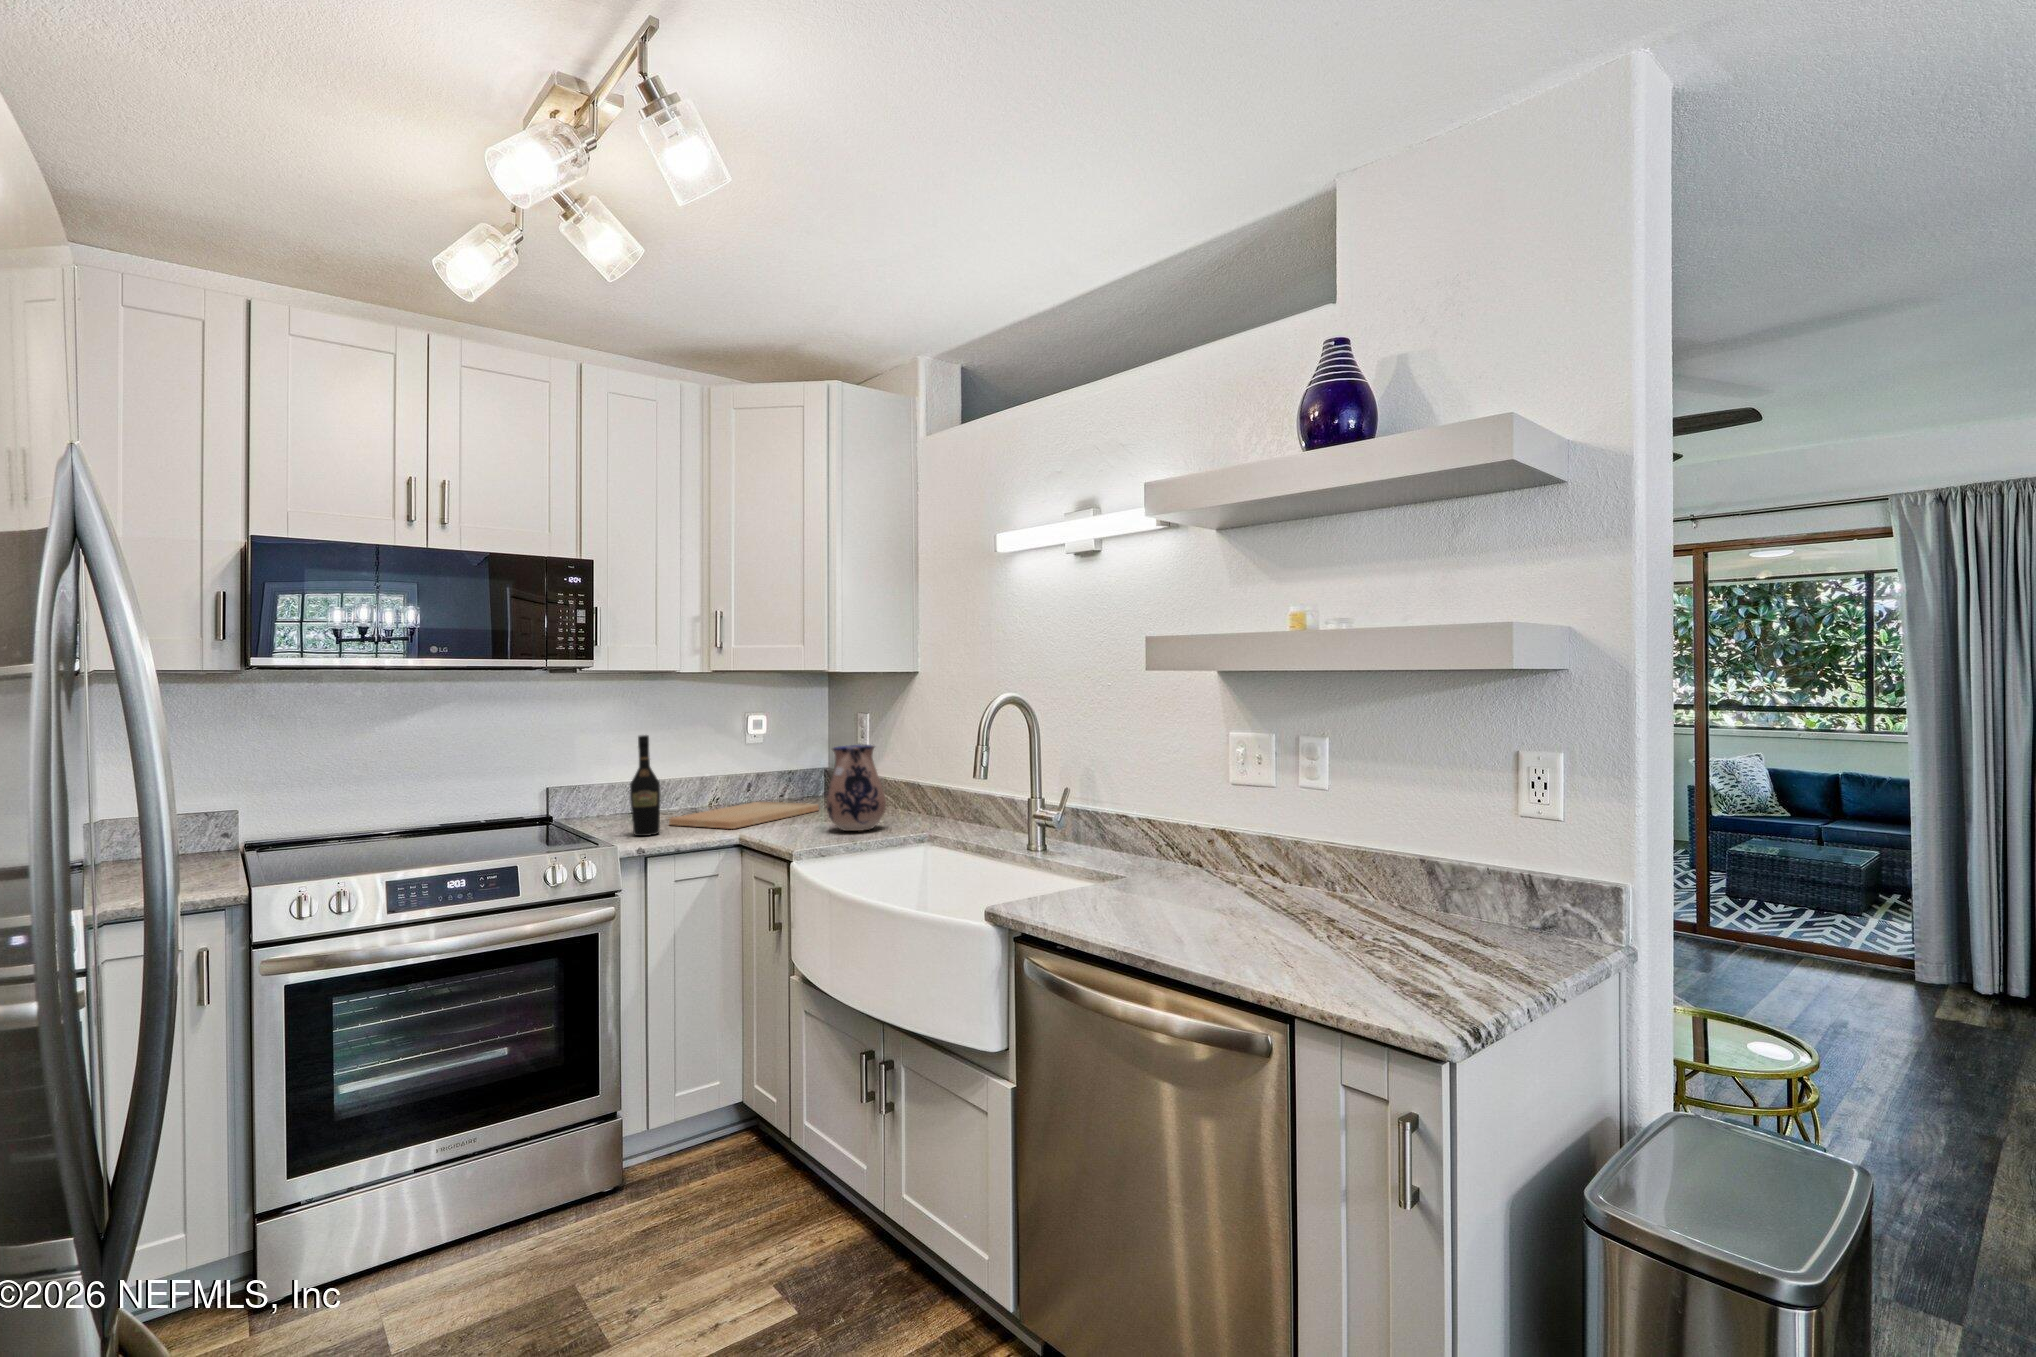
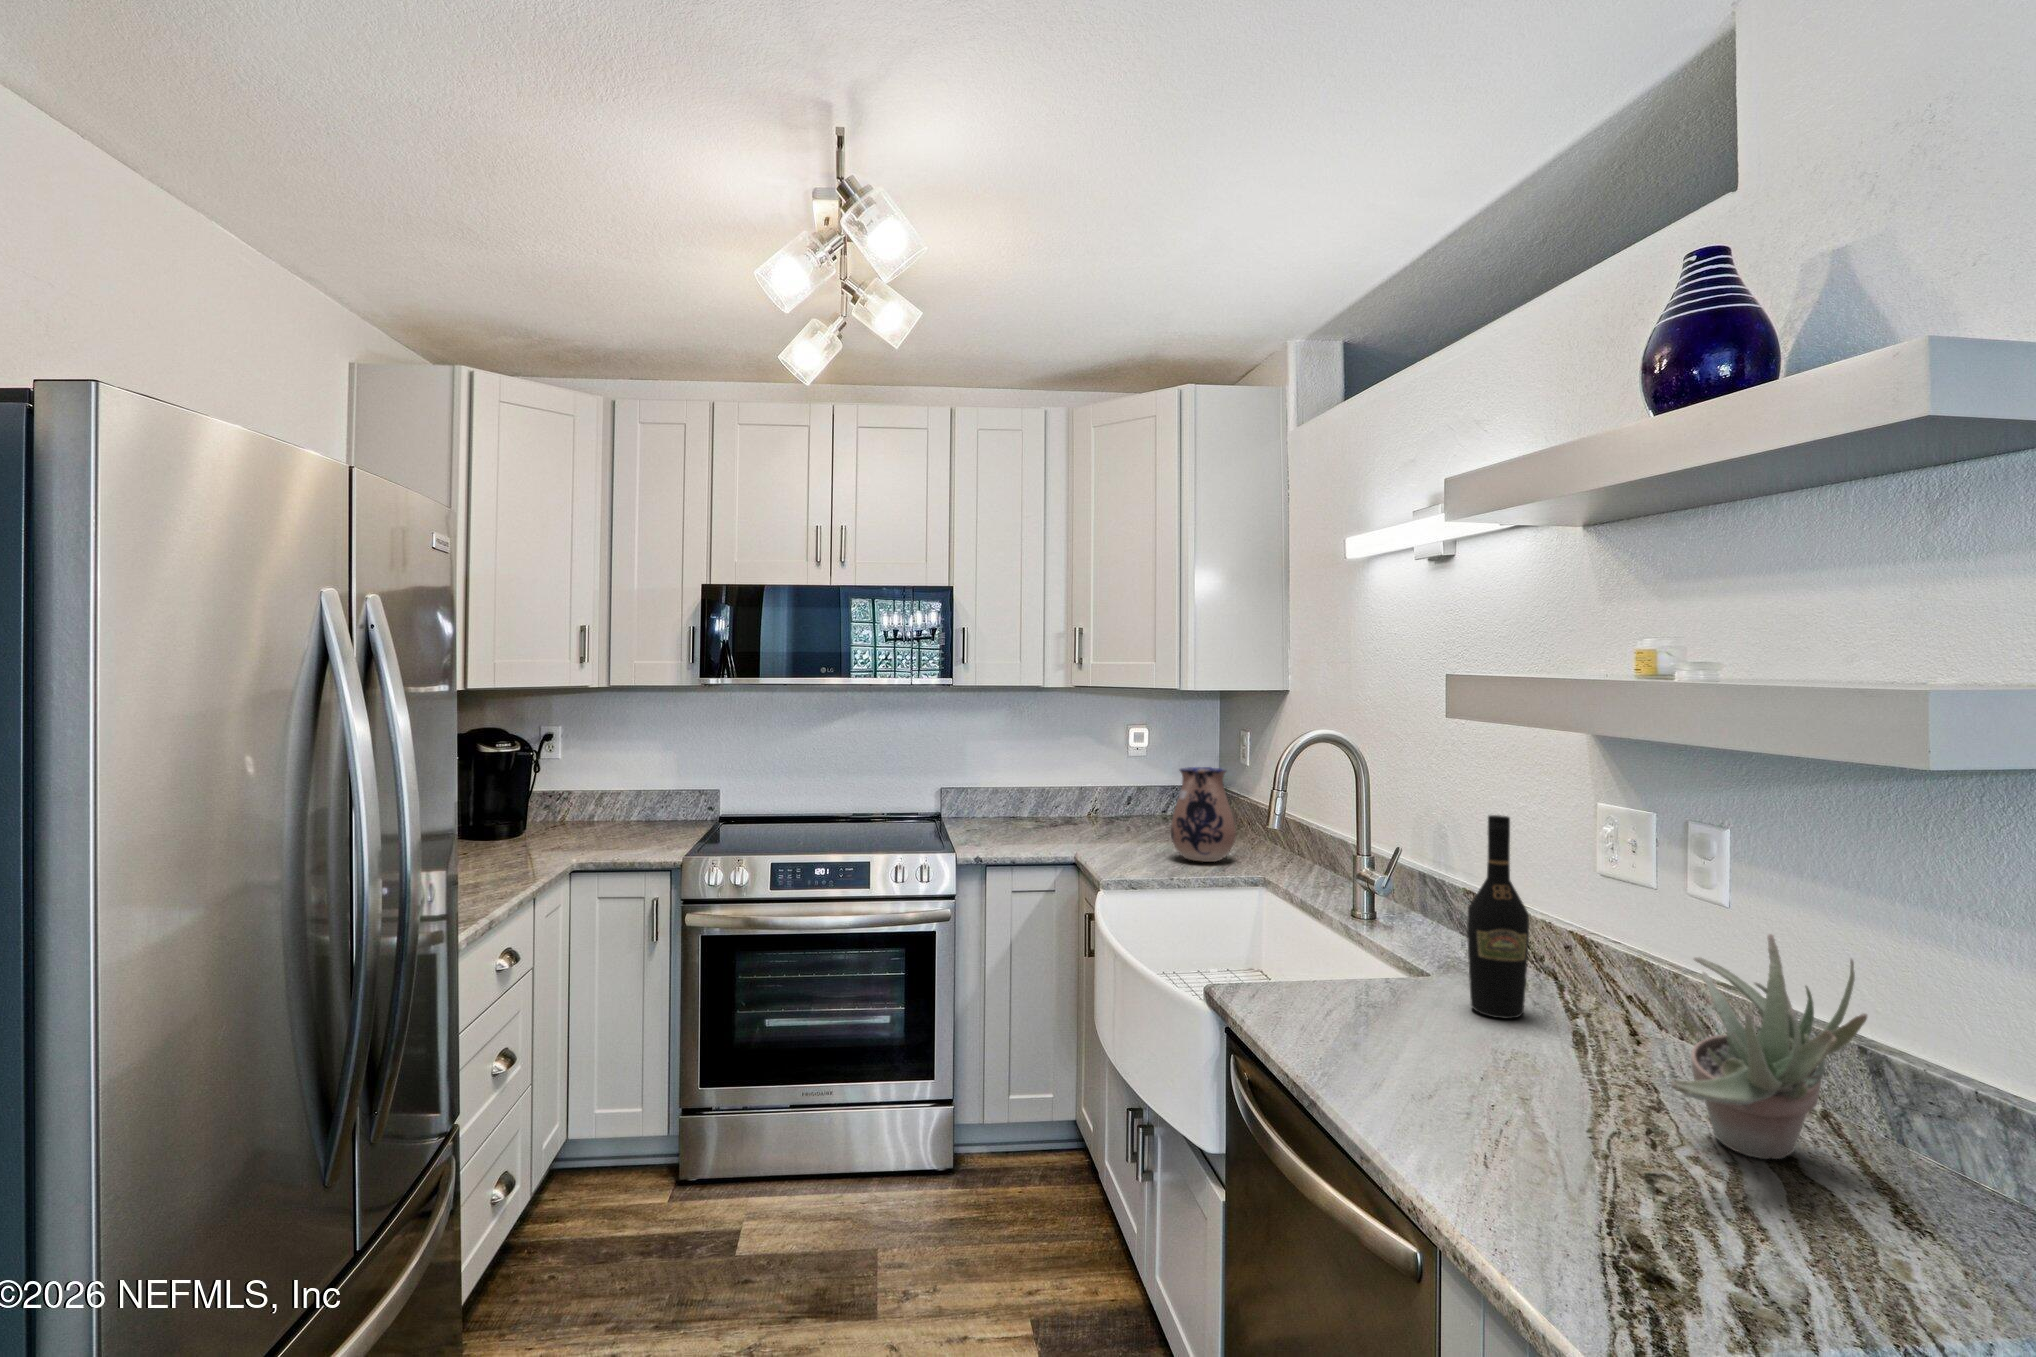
wine bottle: present [630,735,660,836] -> present [1467,815,1529,1019]
succulent plant: none [1353,788,1461,937] -> present [1671,934,1867,1159]
cutting board: present [669,802,819,829] -> none [1039,814,1192,841]

